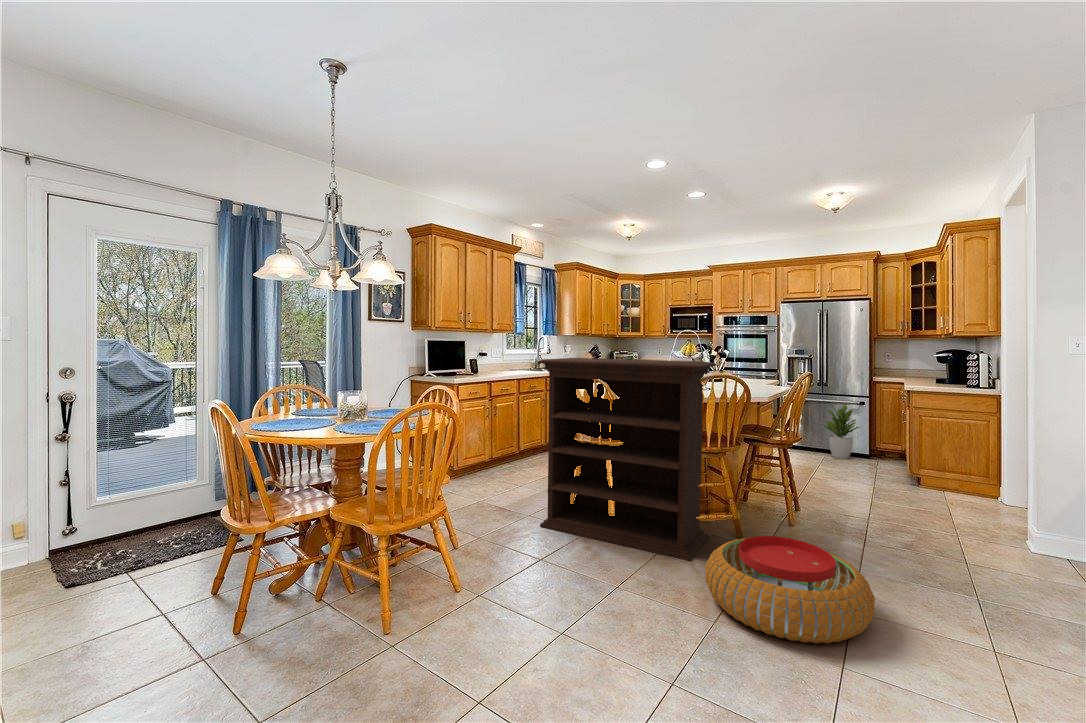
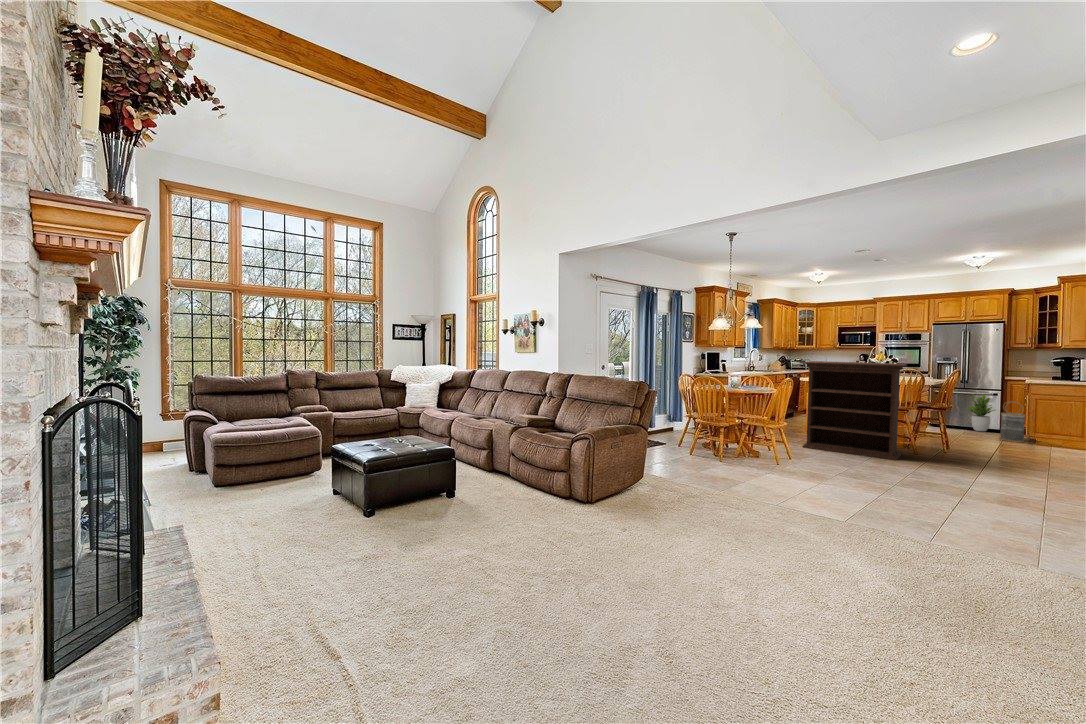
basket: none [865,417,900,482] -> present [1000,401,1025,442]
pouf: present [705,536,875,644] -> none [911,445,1002,481]

